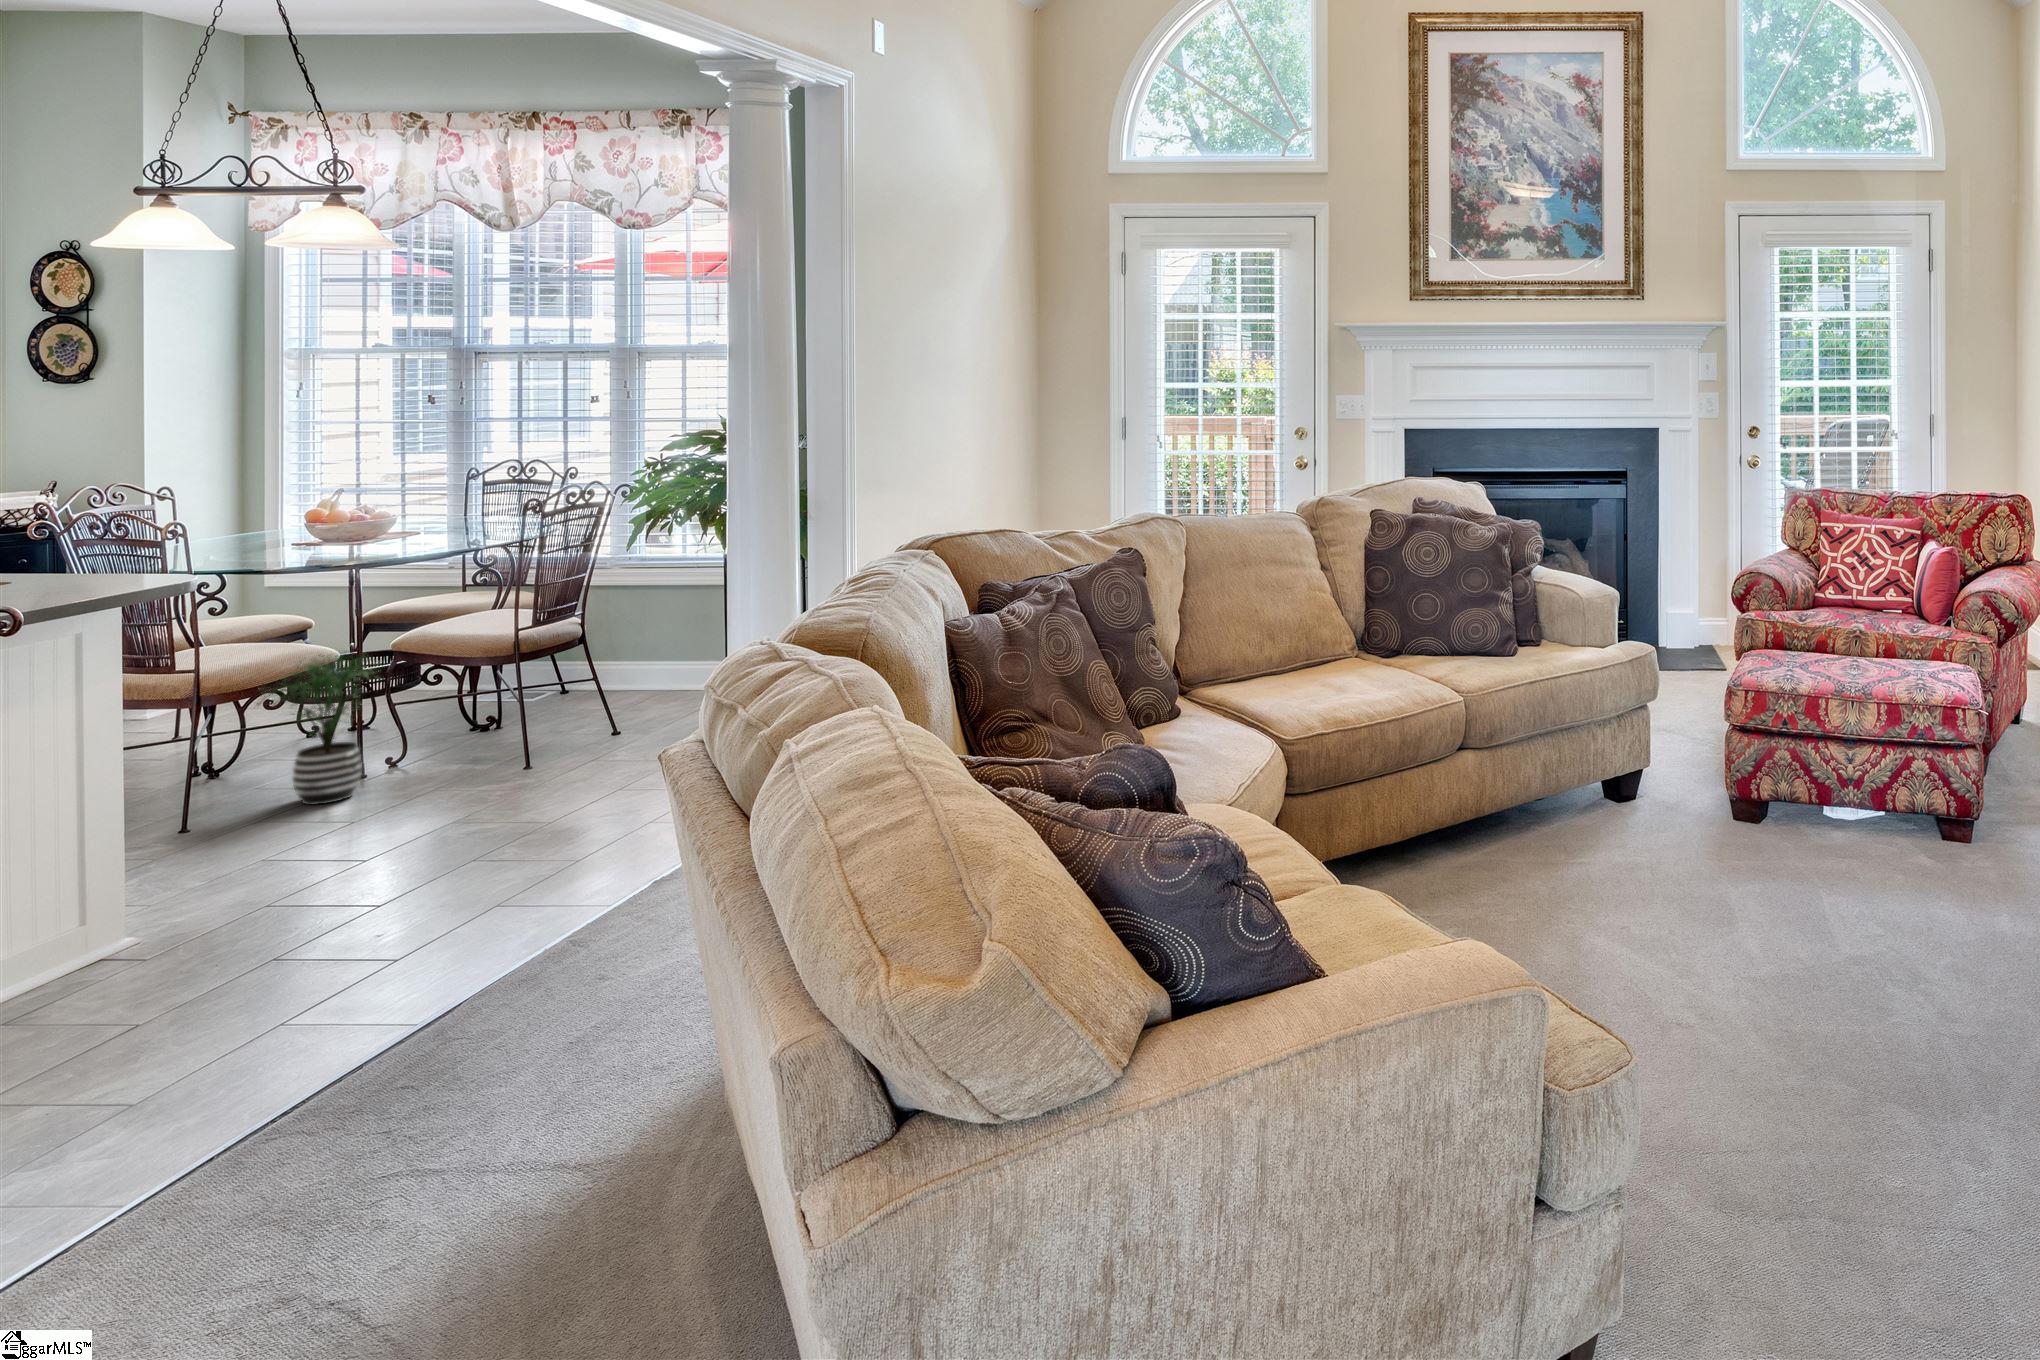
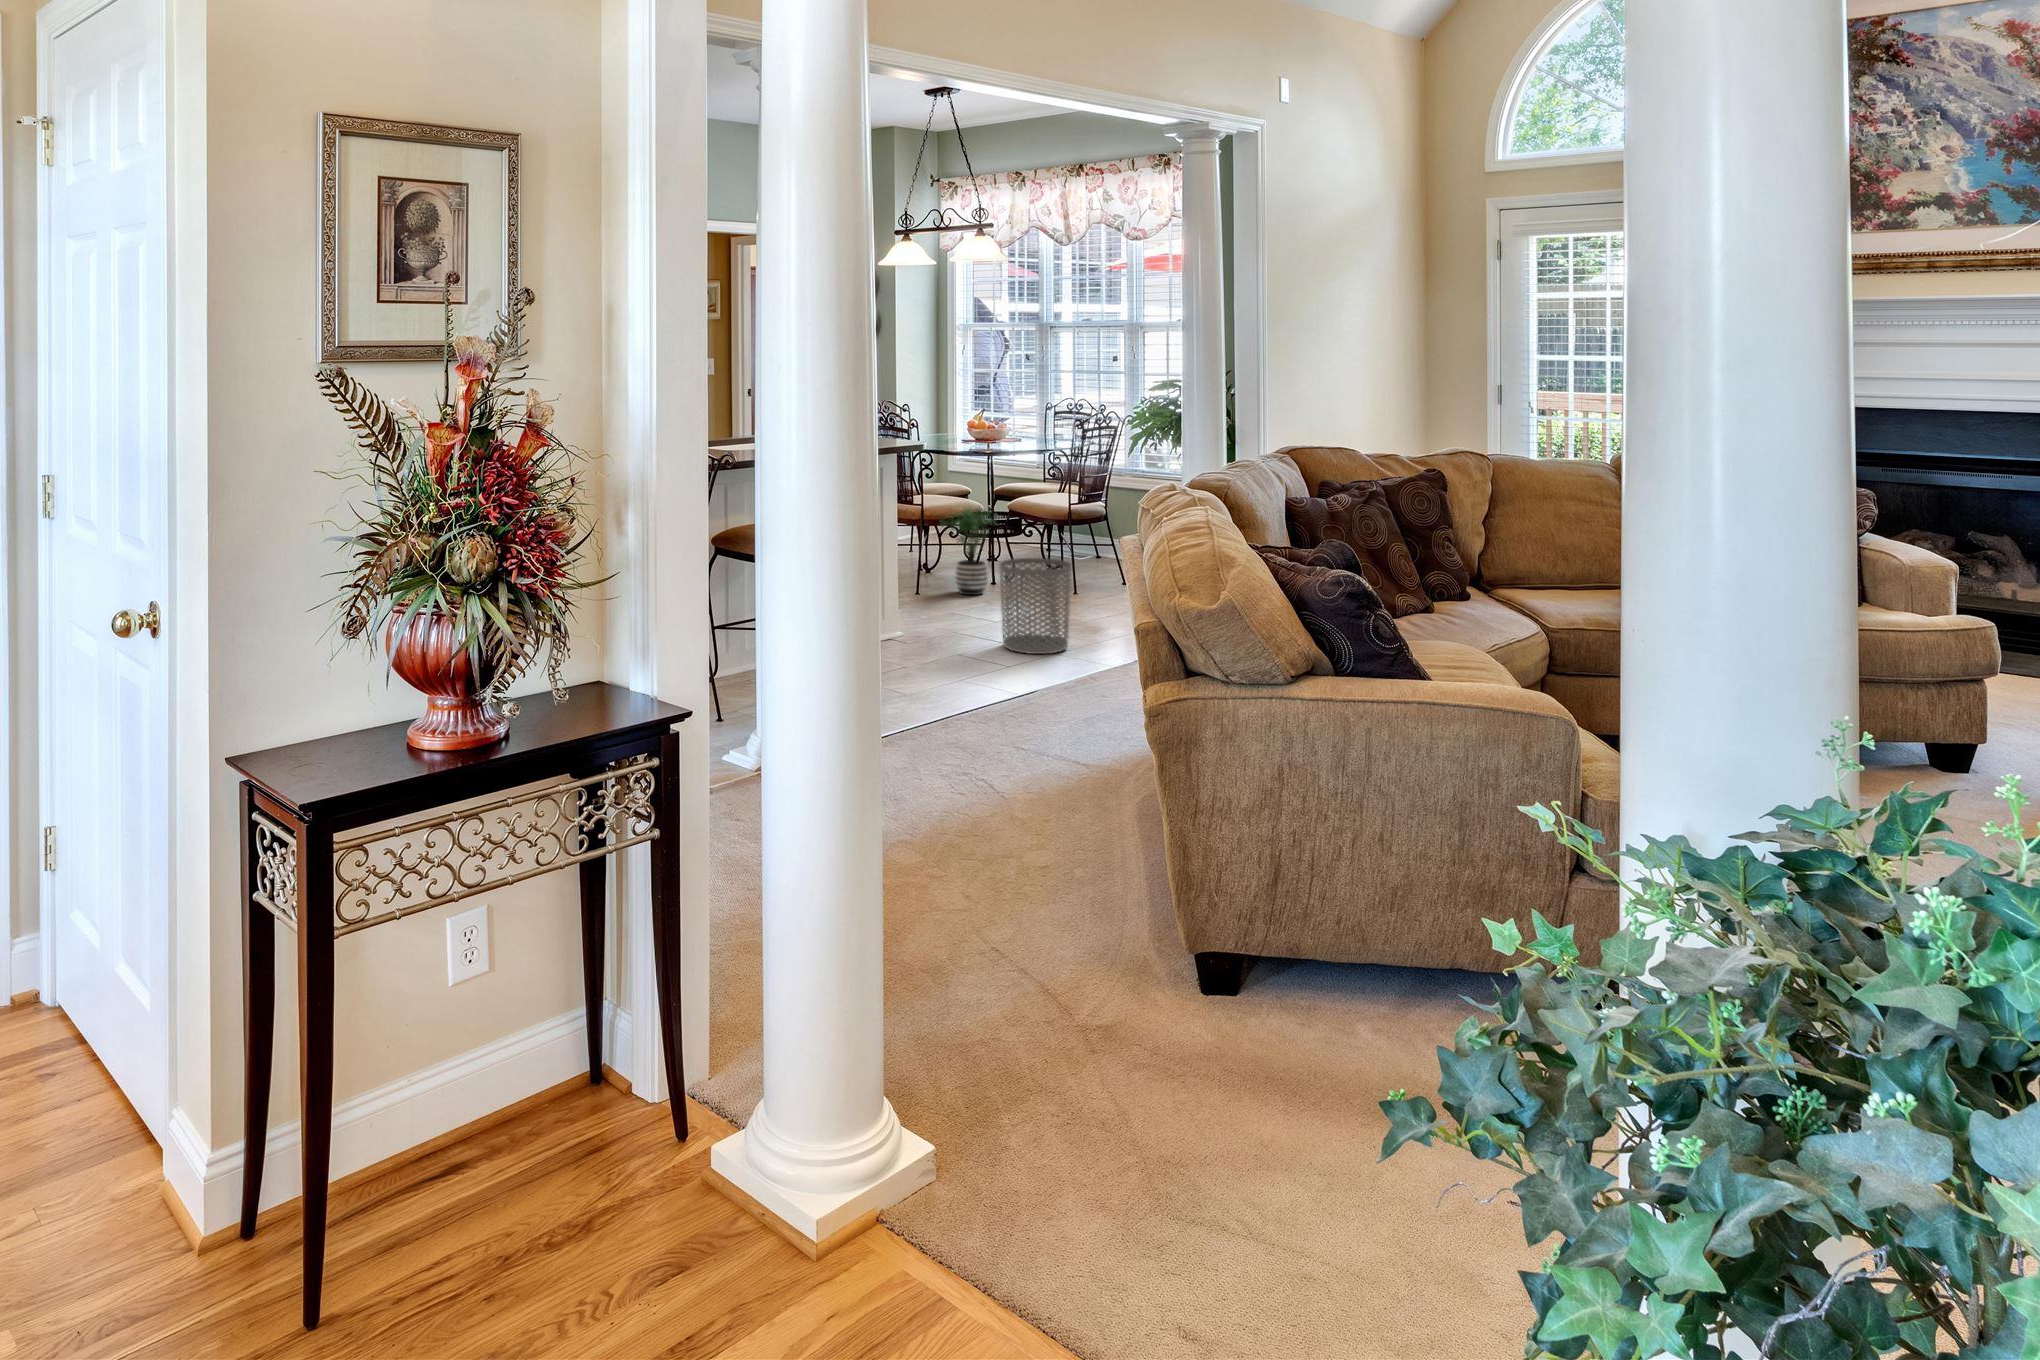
waste bin: none [401,737,546,909] -> present [1000,558,1072,654]

